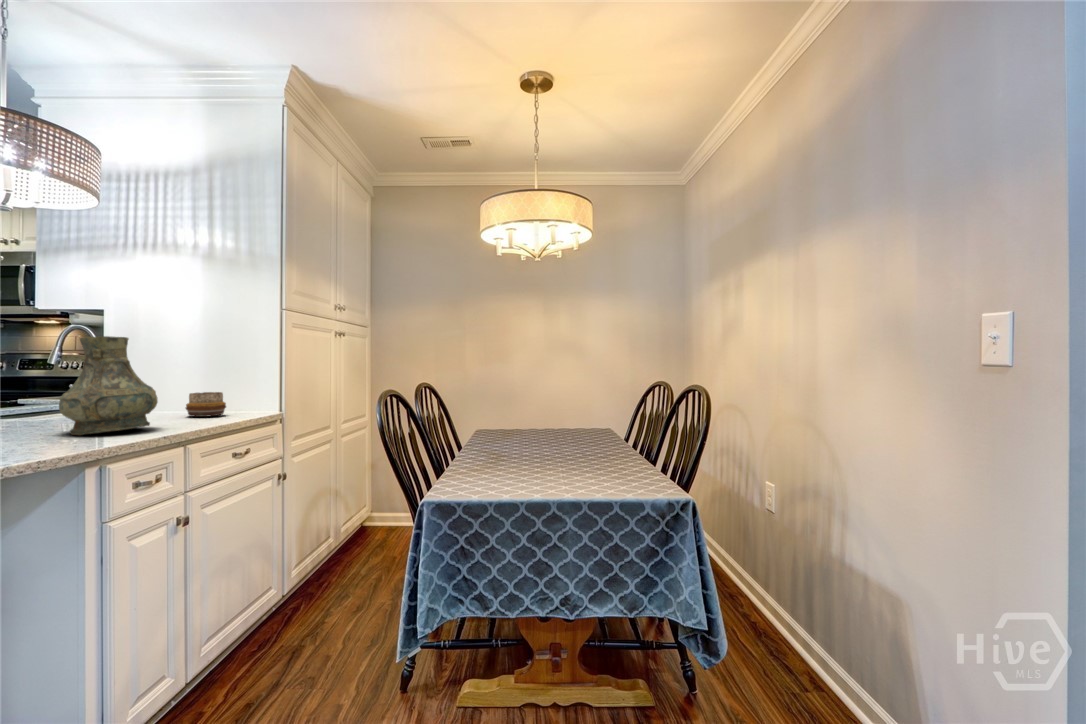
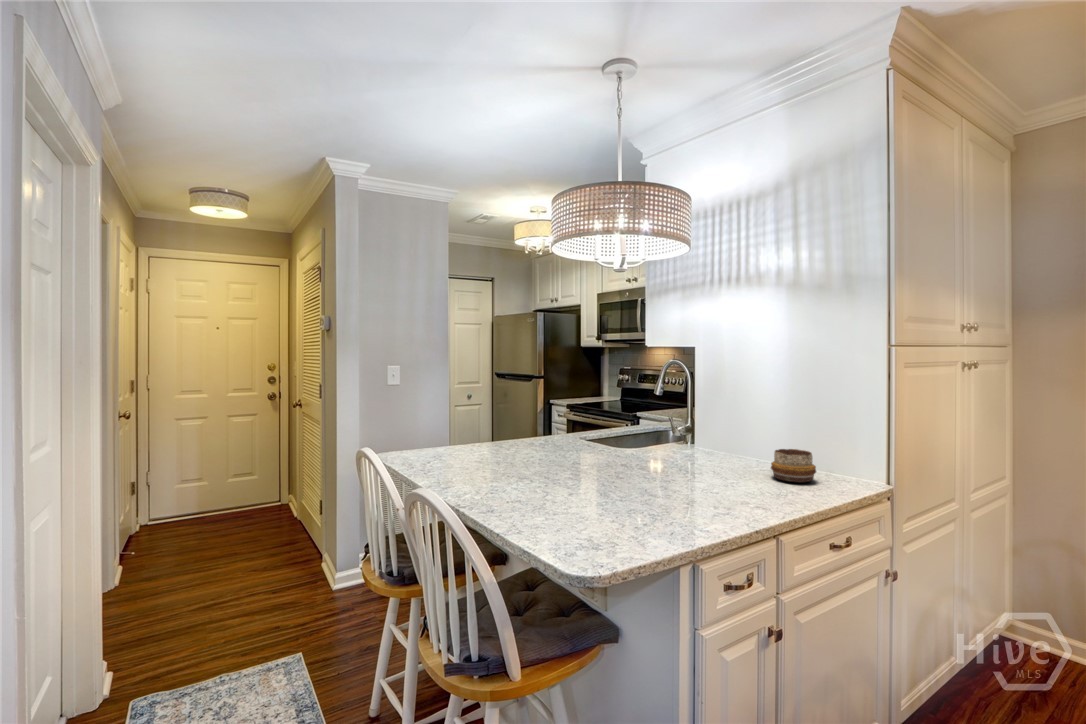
vase: present [59,336,158,435] -> none [660,398,746,508]

